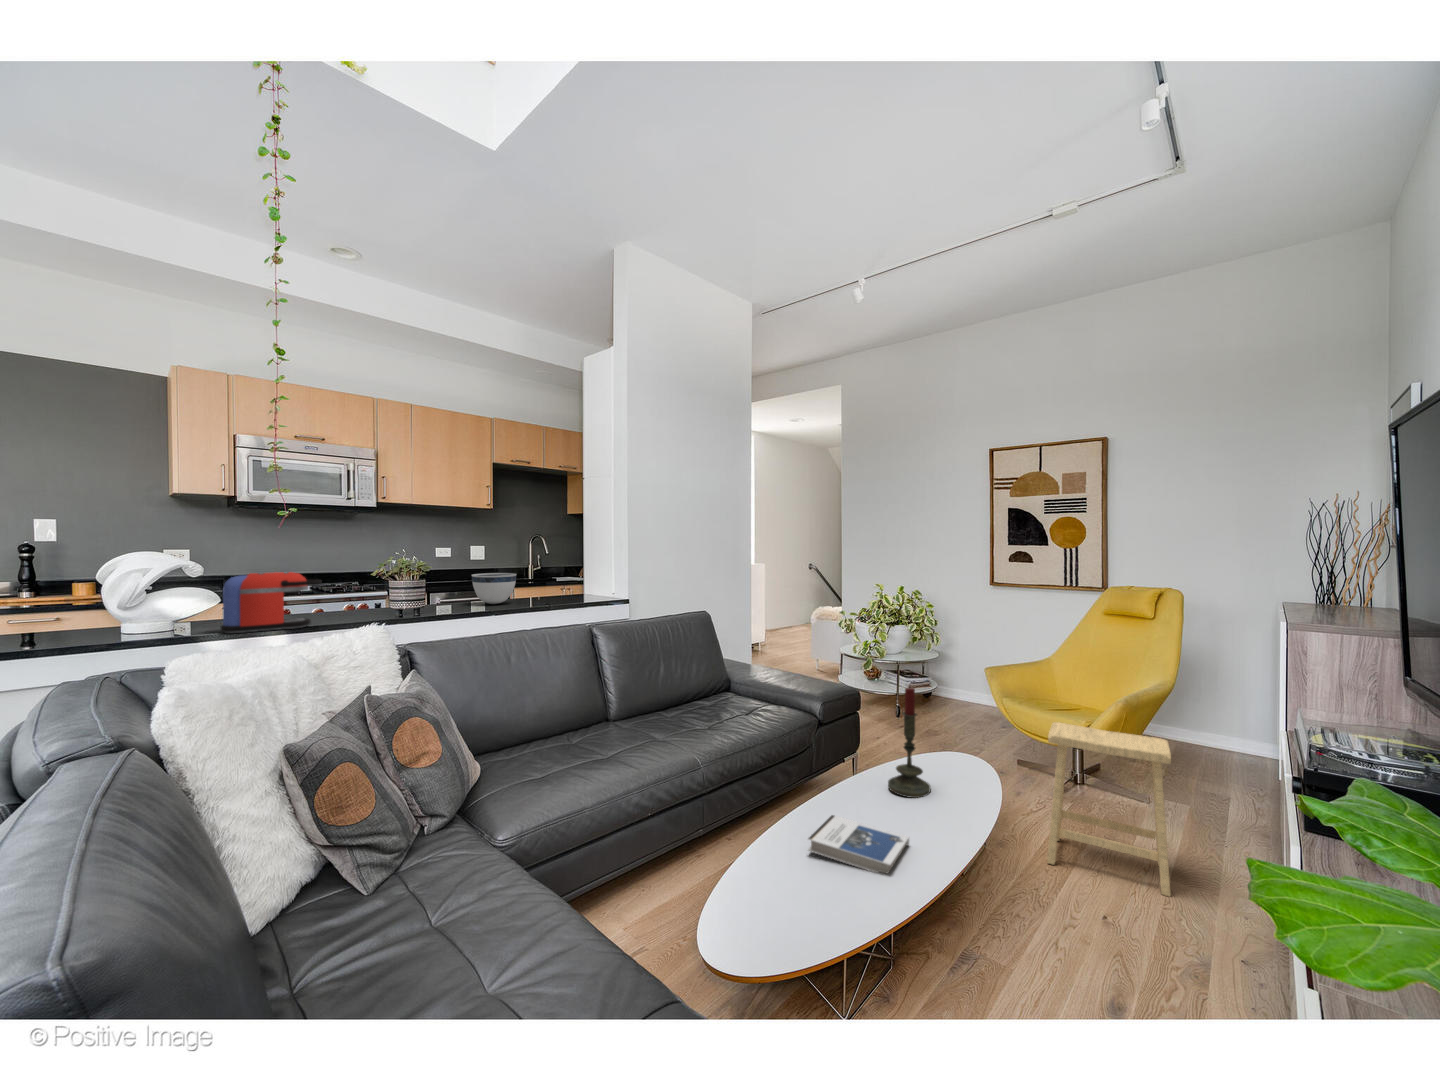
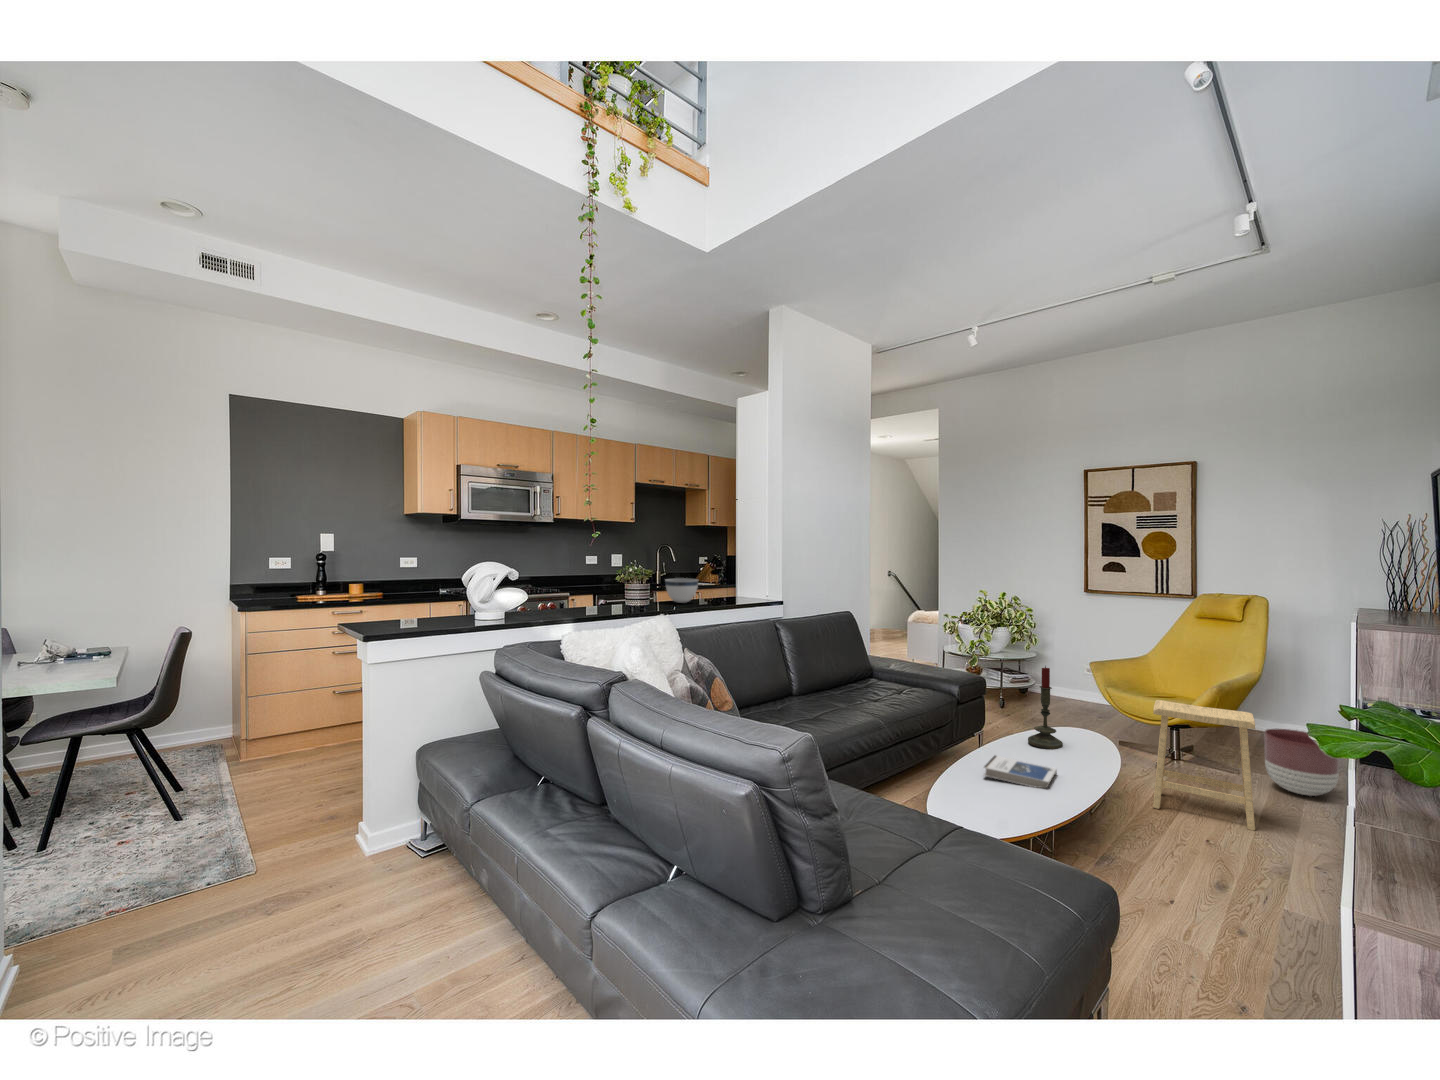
coffee maker: present [220,572,322,633] -> none [530,577,589,621]
planter: none [1181,750,1268,835] -> present [1265,729,1339,796]

